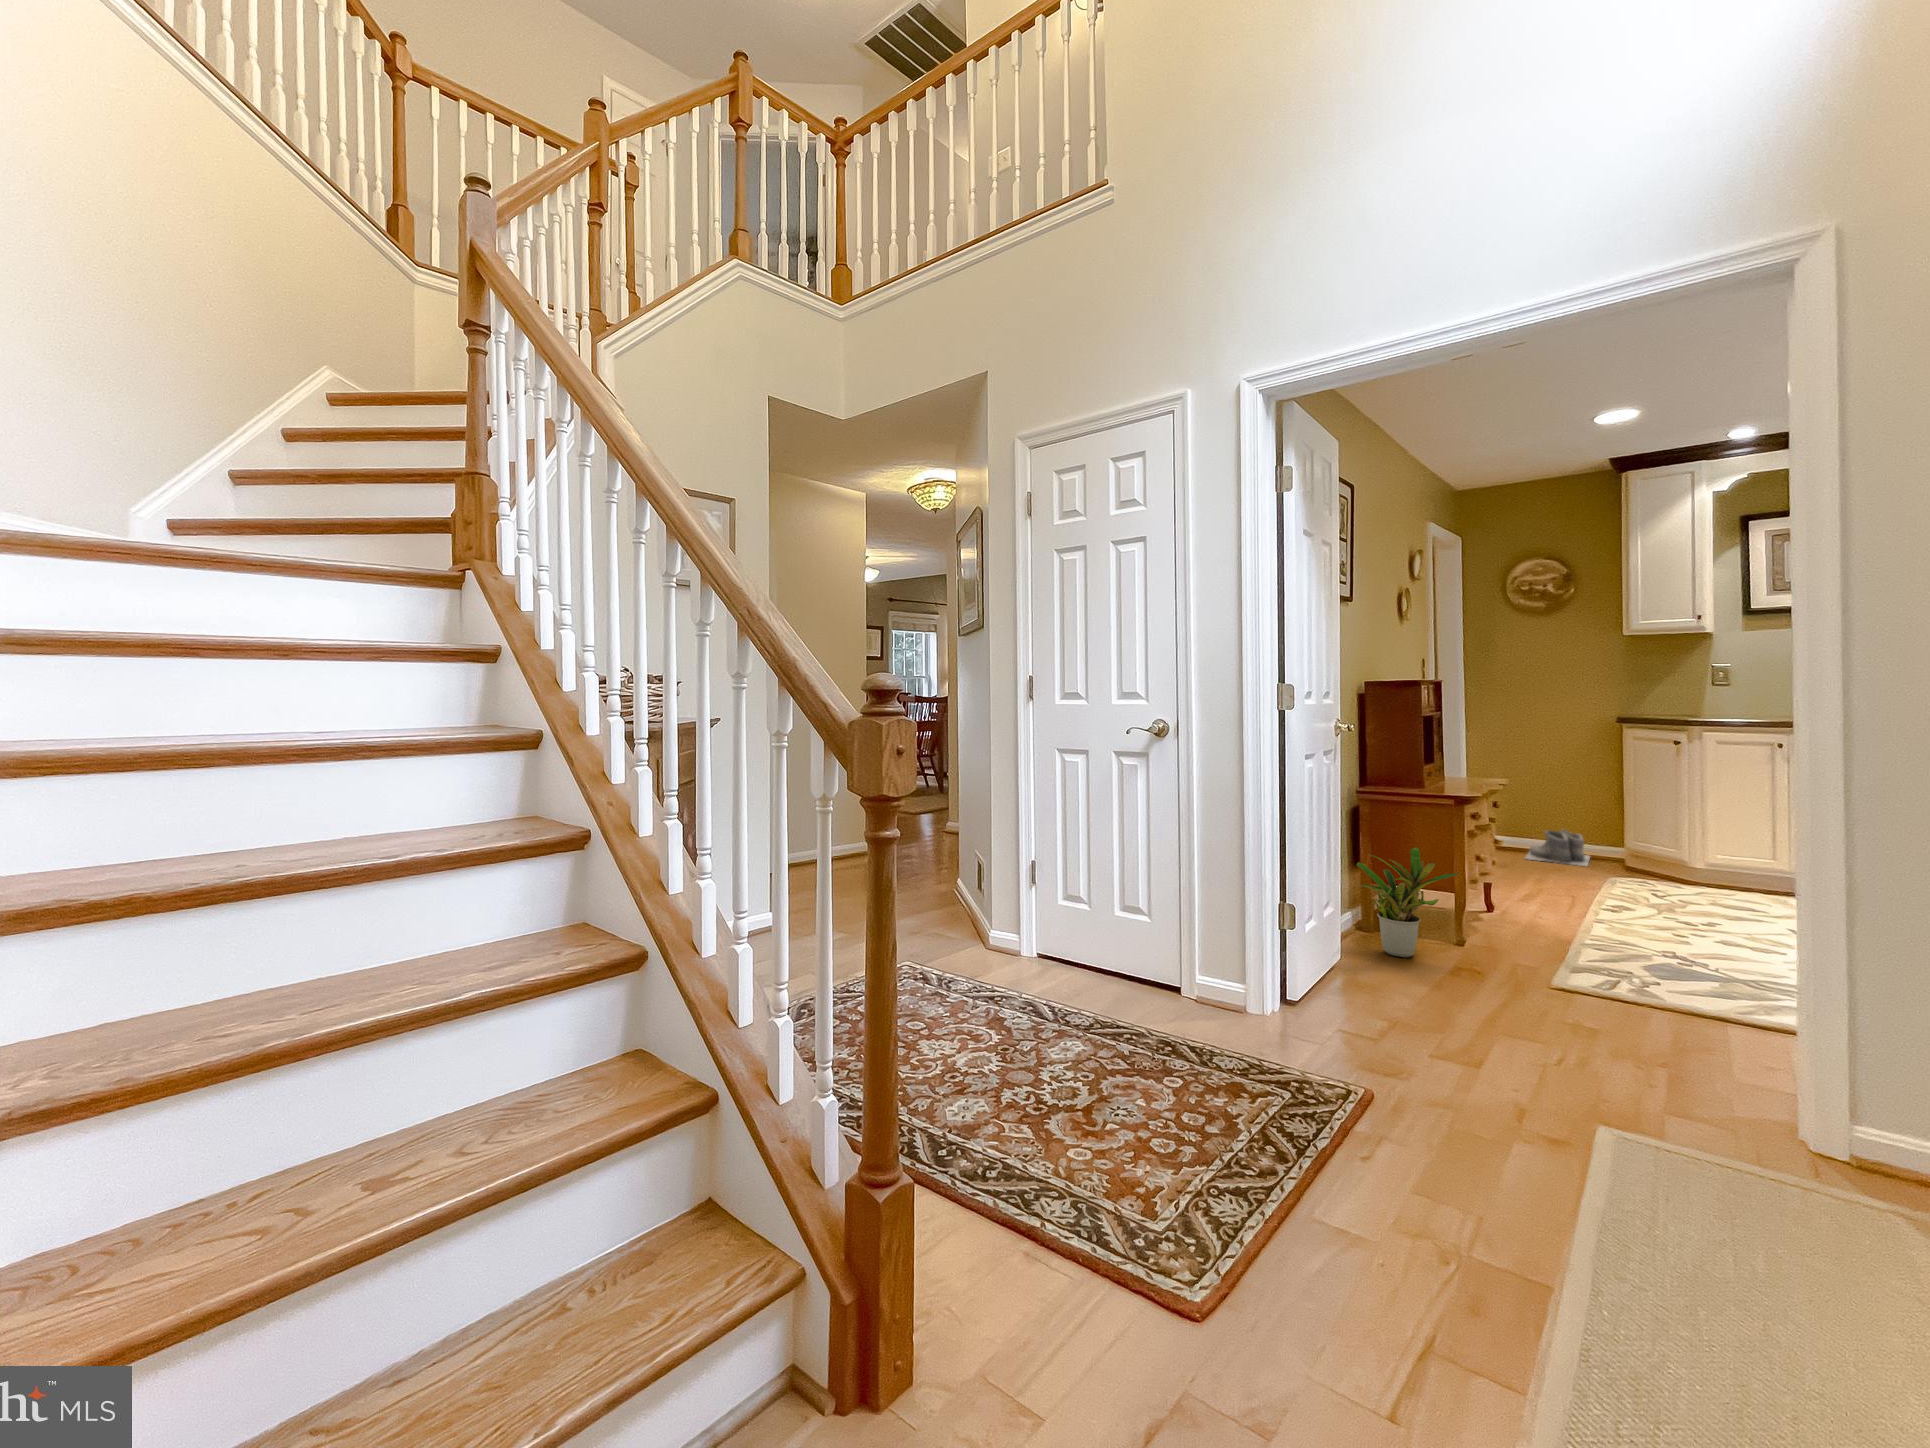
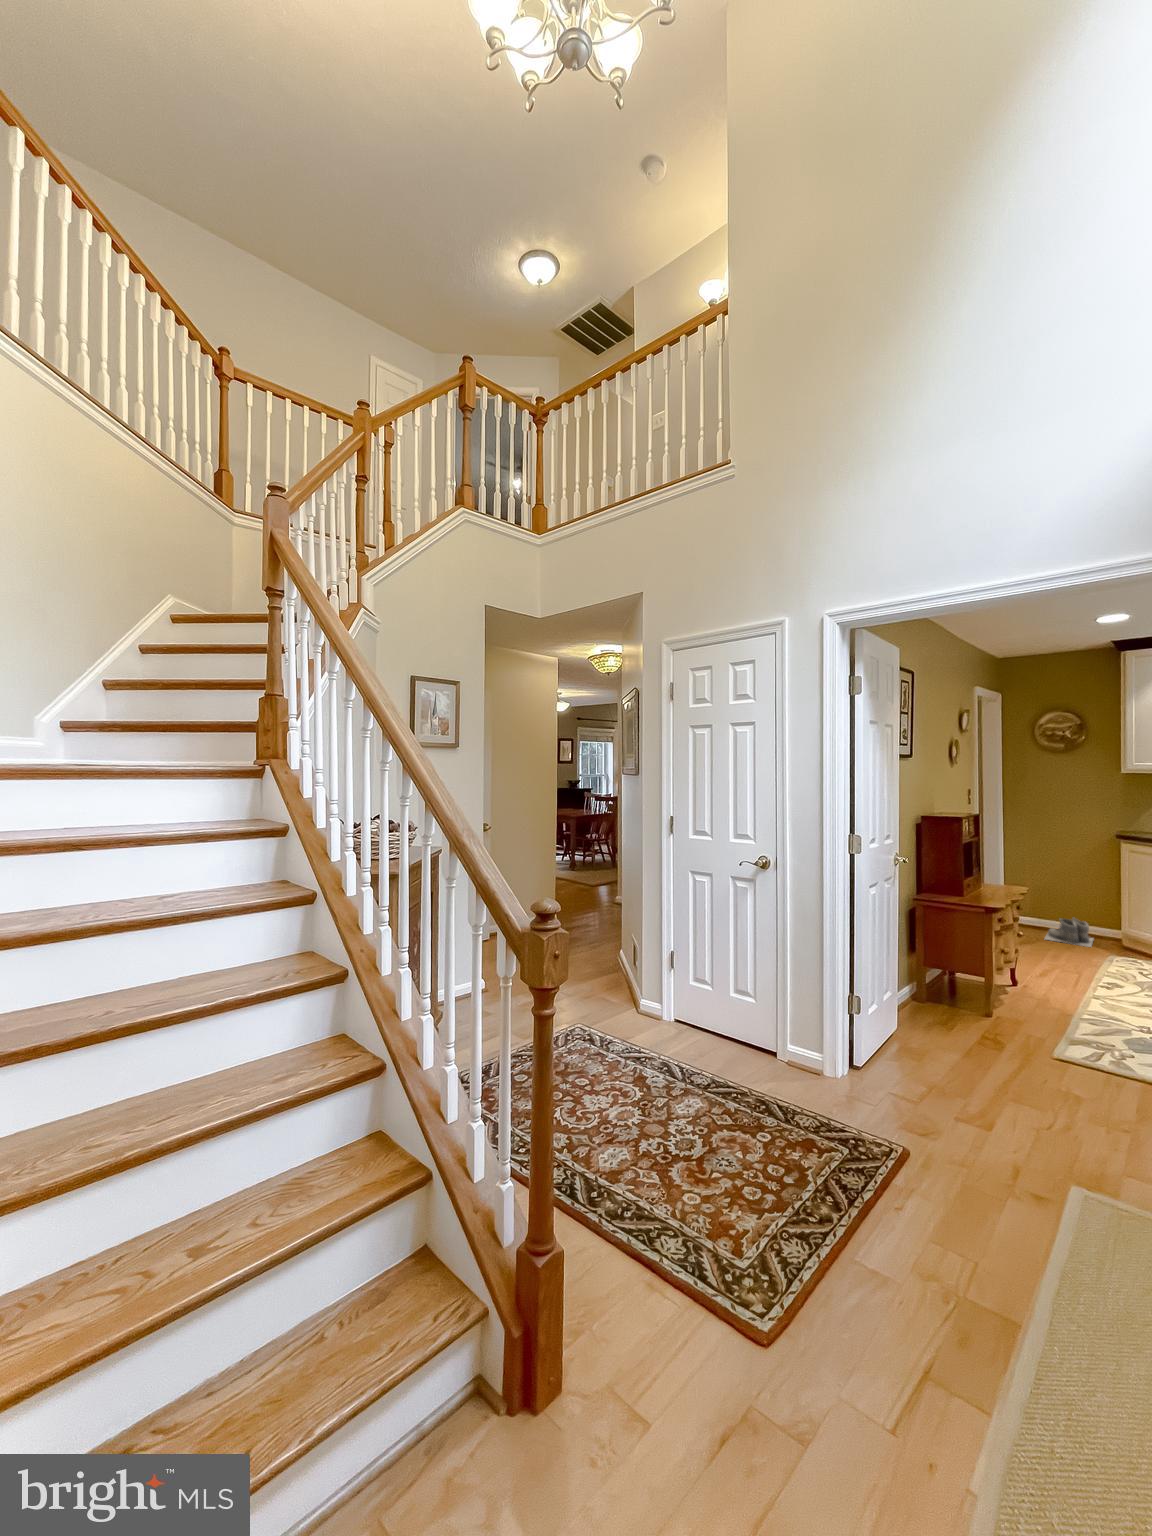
potted plant: present [1357,847,1459,958] -> none [910,945,987,1028]

